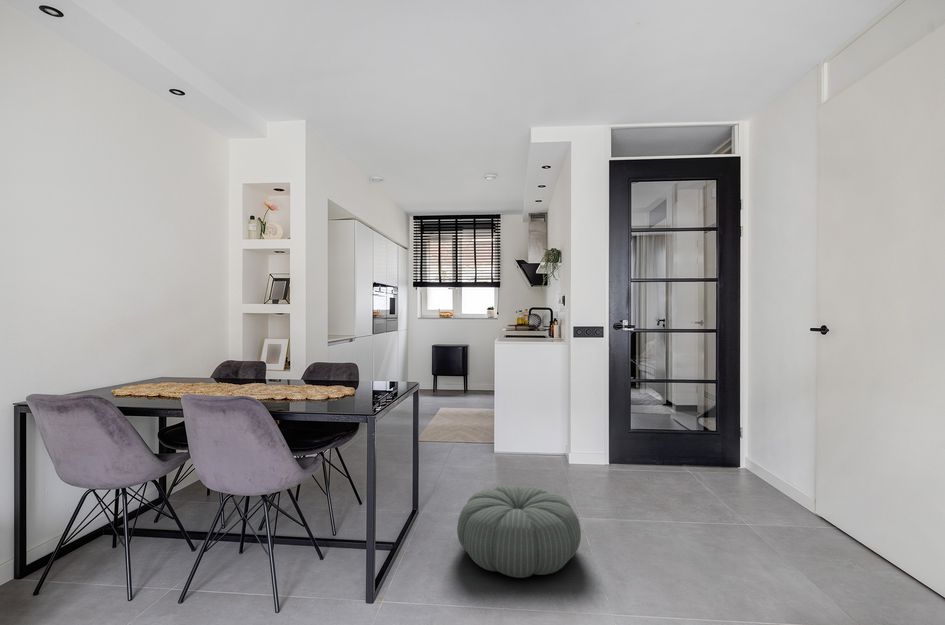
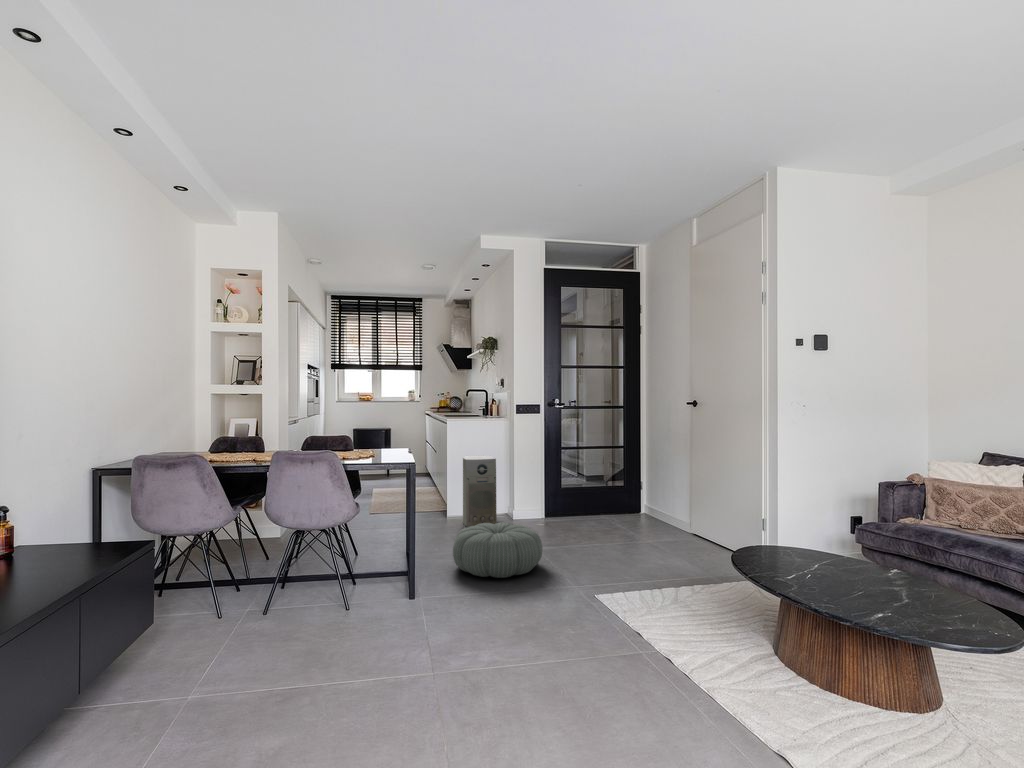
air purifier: none [511,384,548,470] -> present [463,455,497,527]

